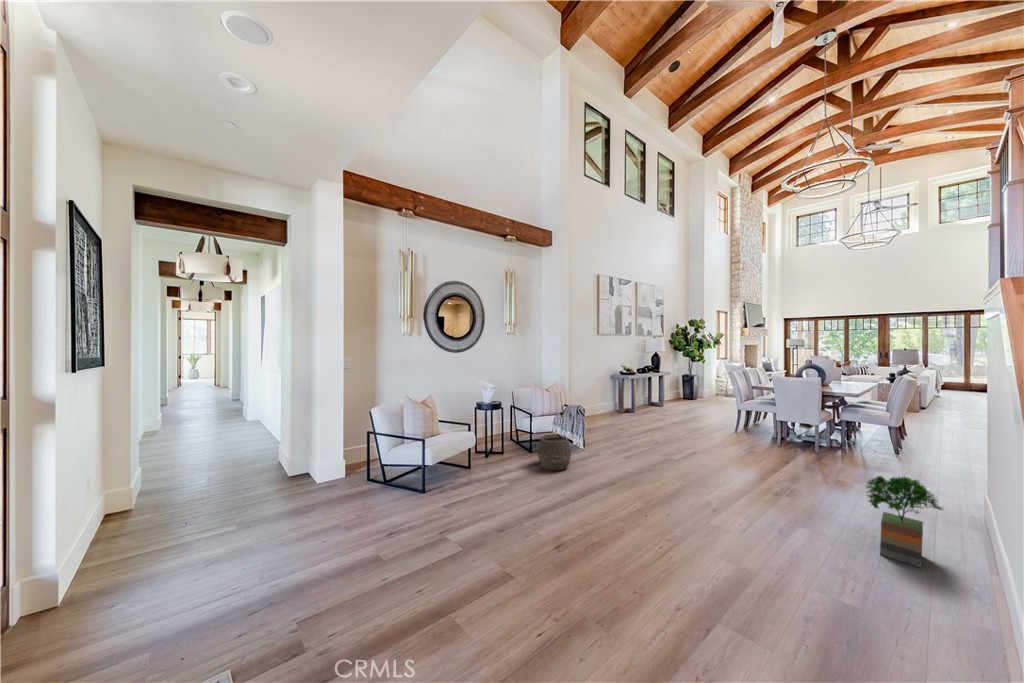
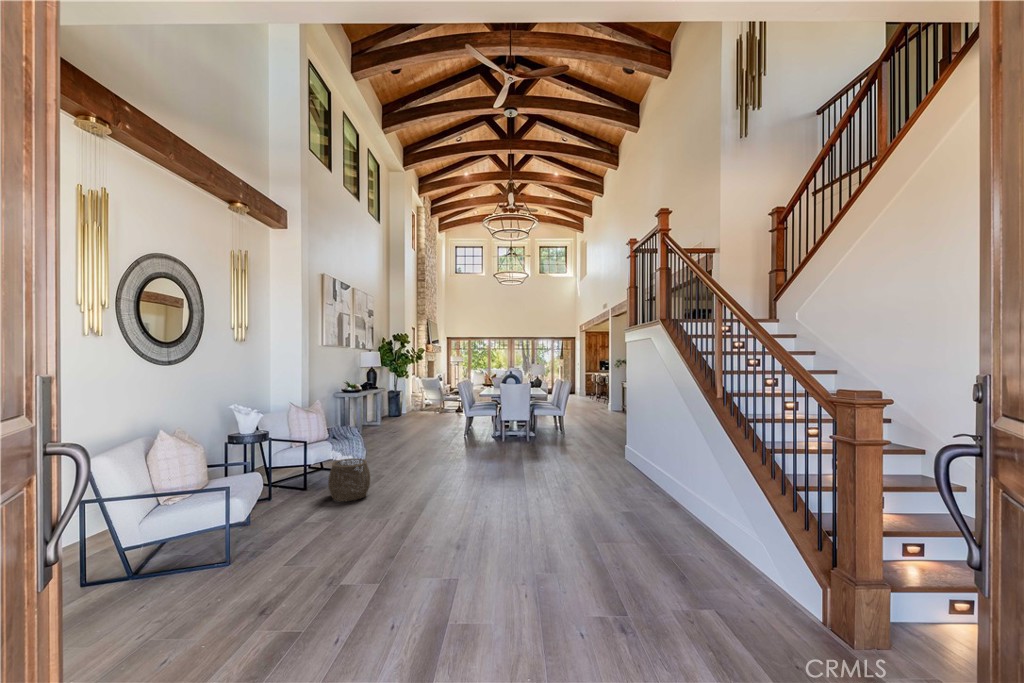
potted tree: present [866,476,943,567] -> none [609,429,649,485]

